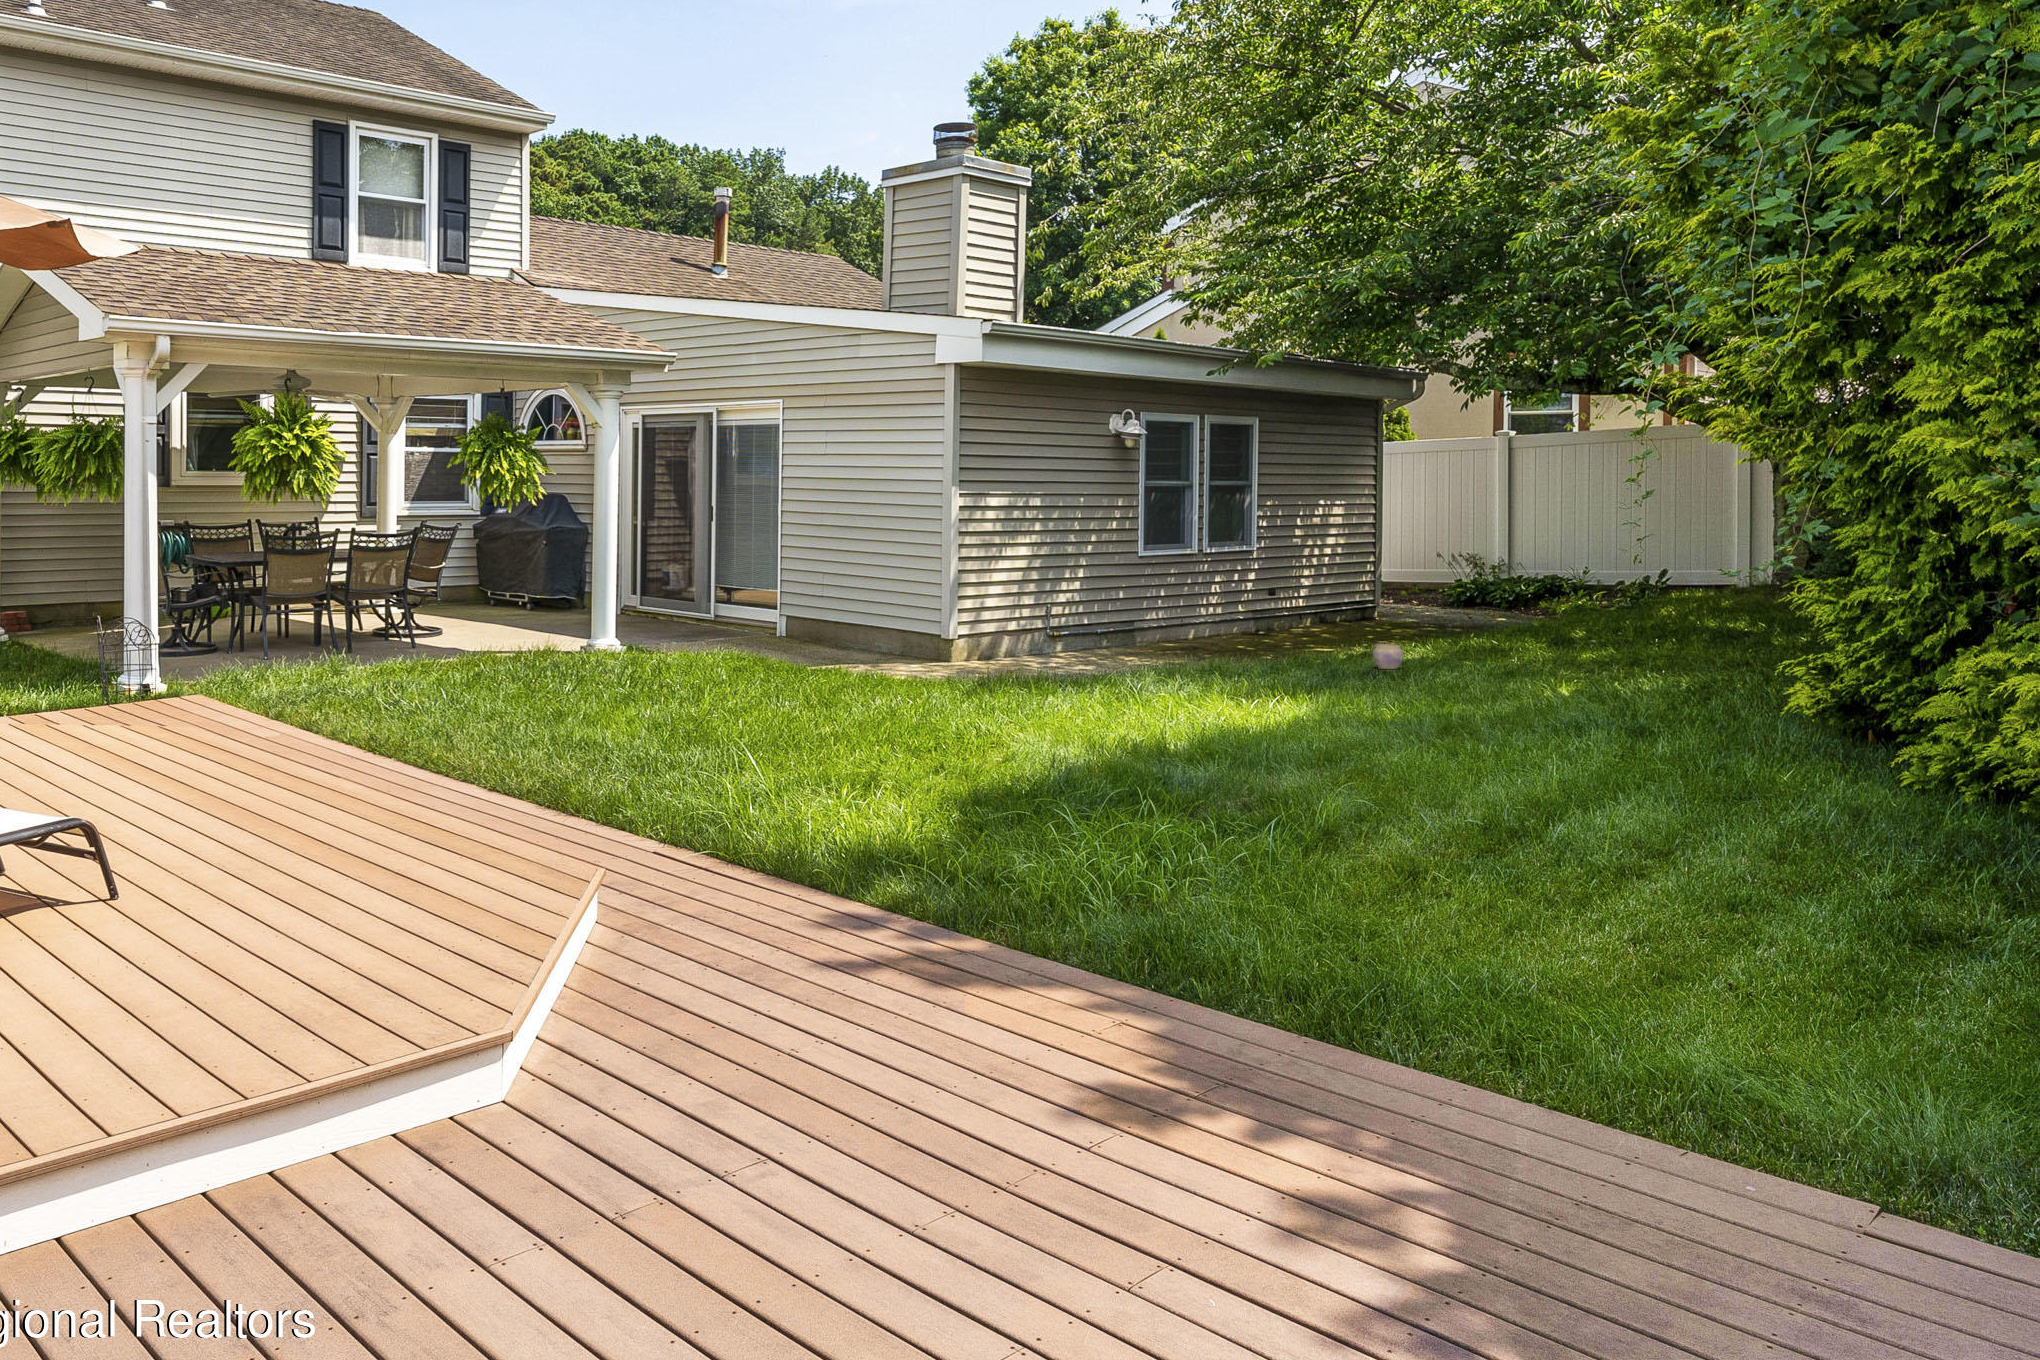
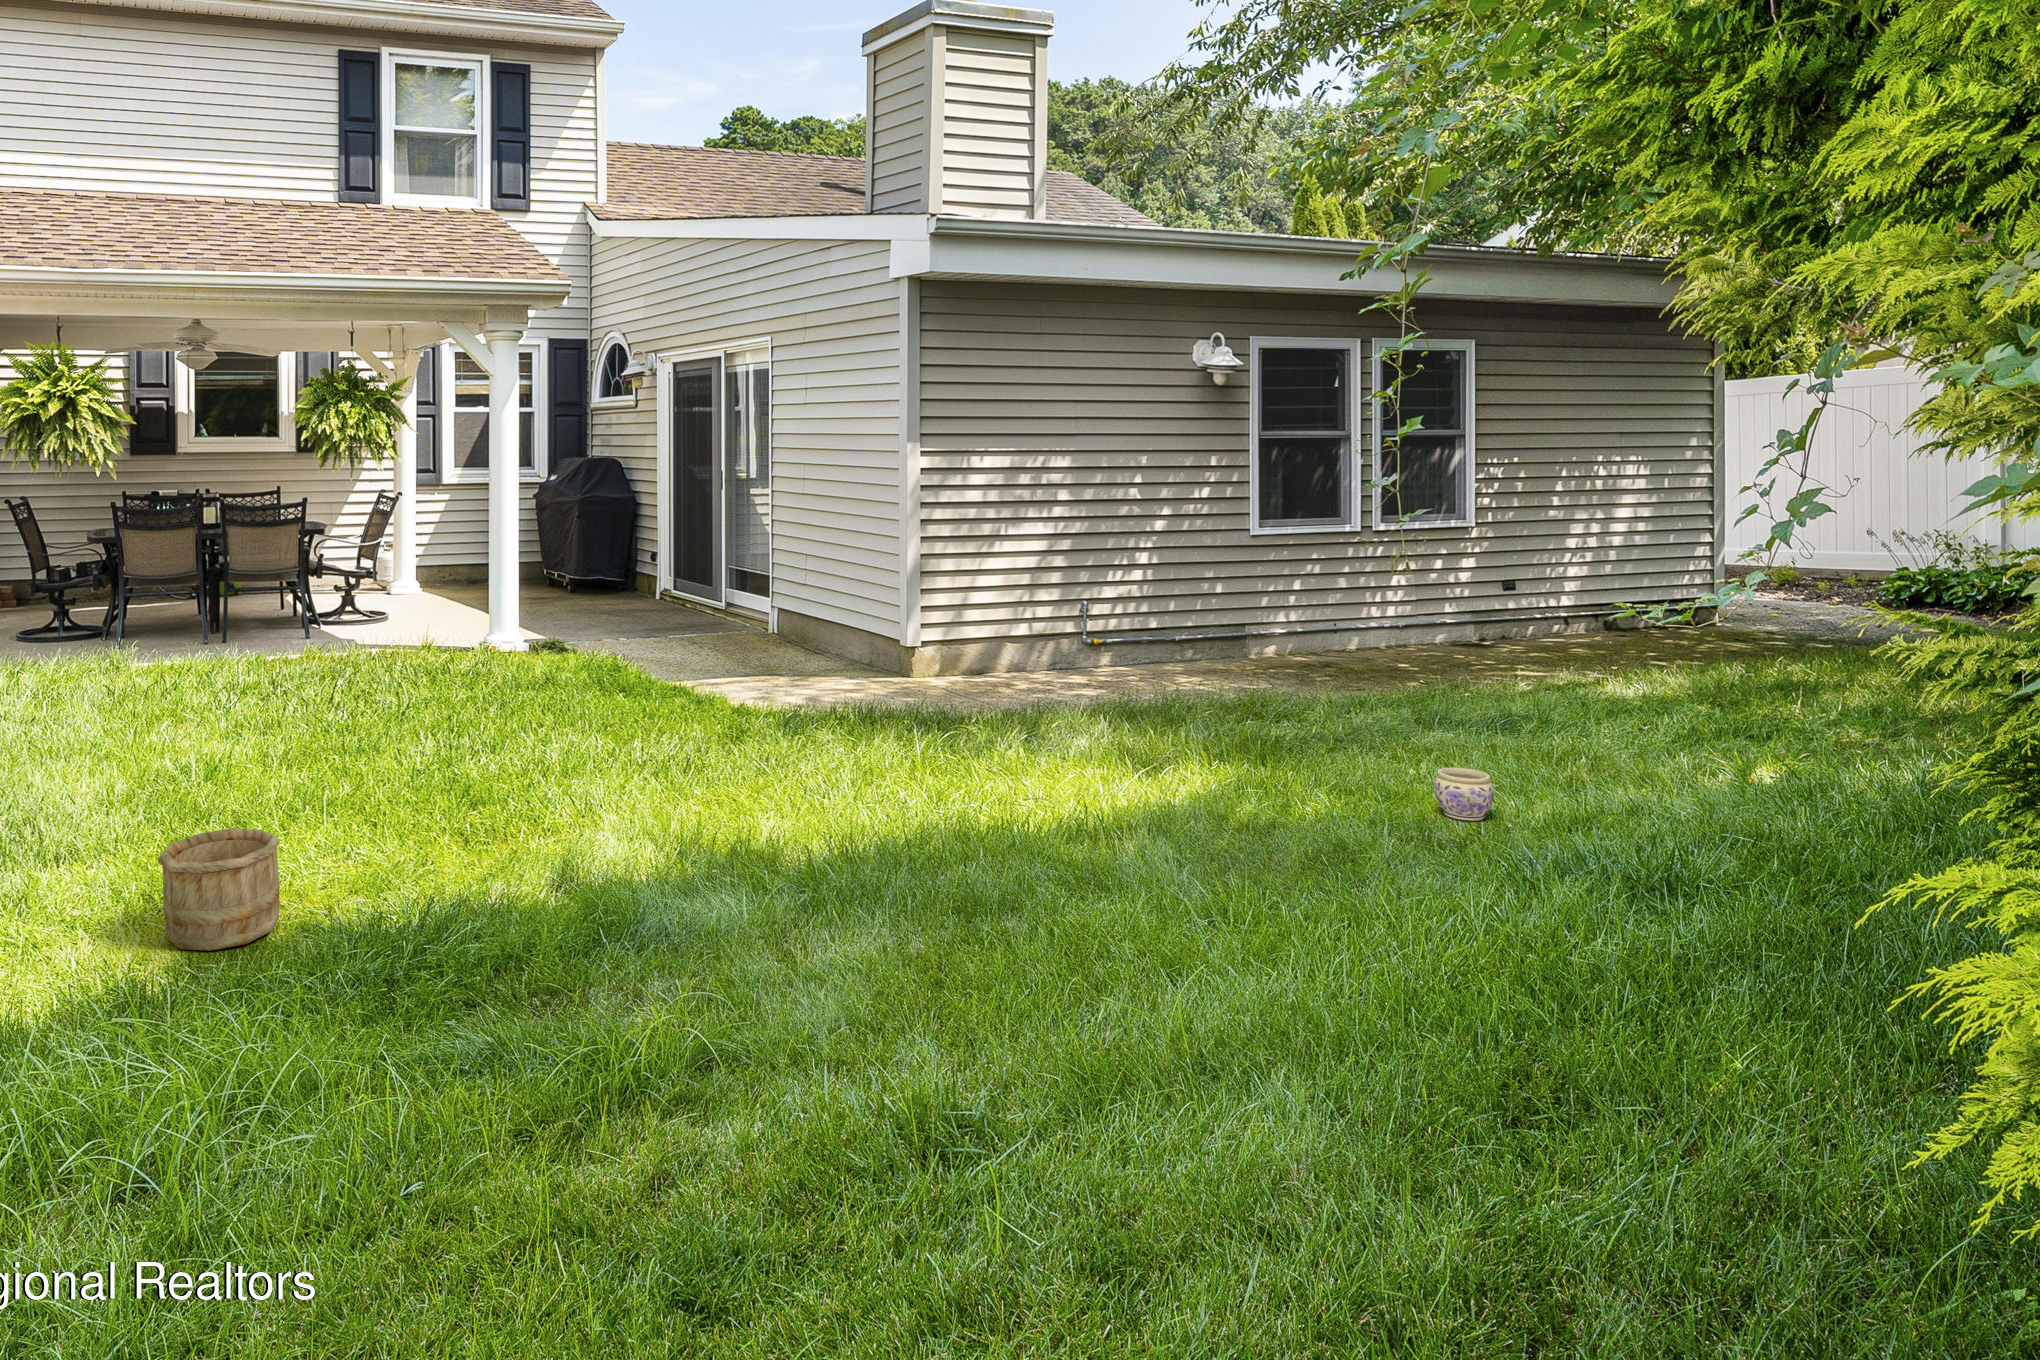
wooden bucket: none [881,656,942,709] -> present [158,828,280,950]

